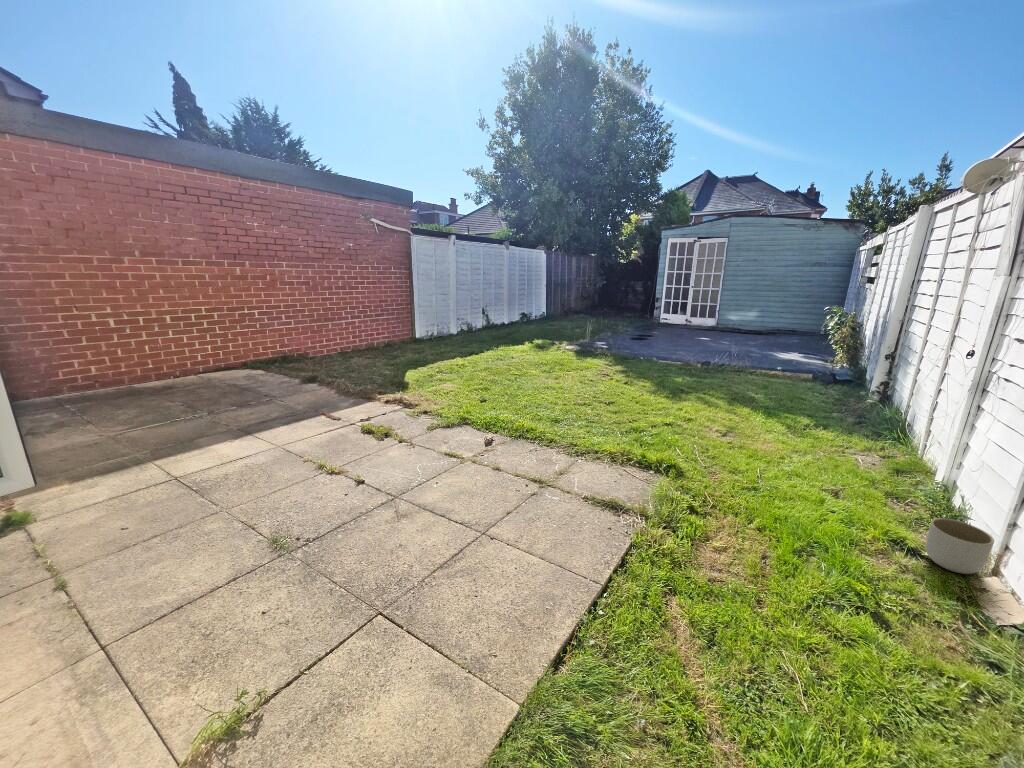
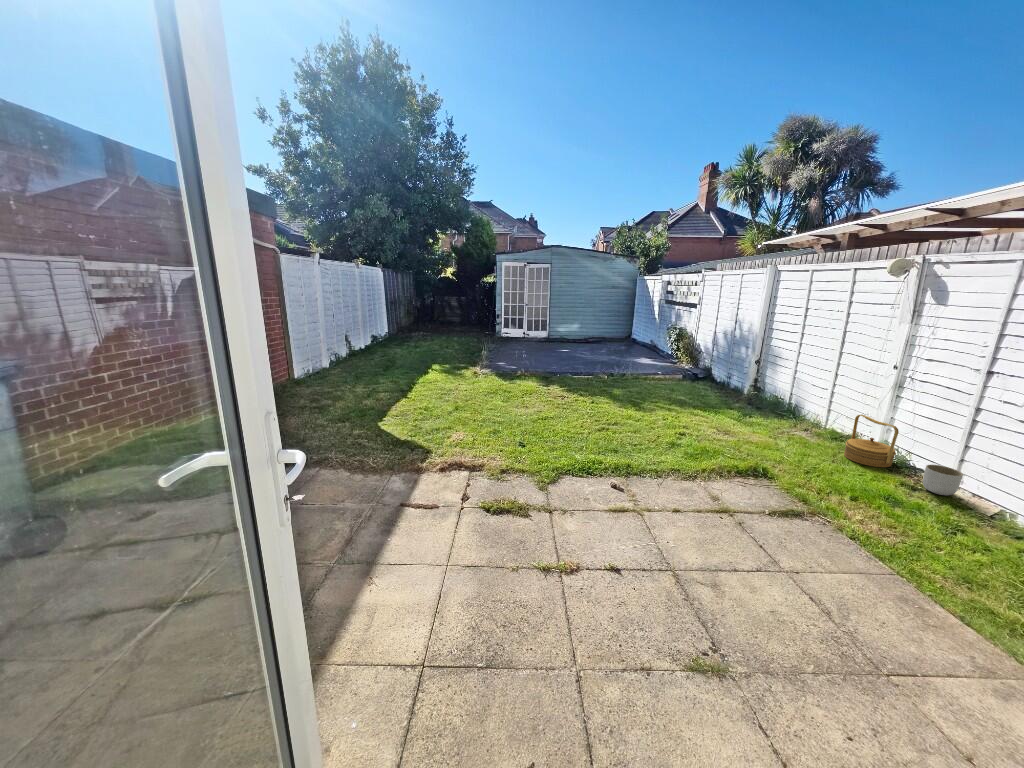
woven basket: none [867,433,951,518] -> present [844,415,899,467]

